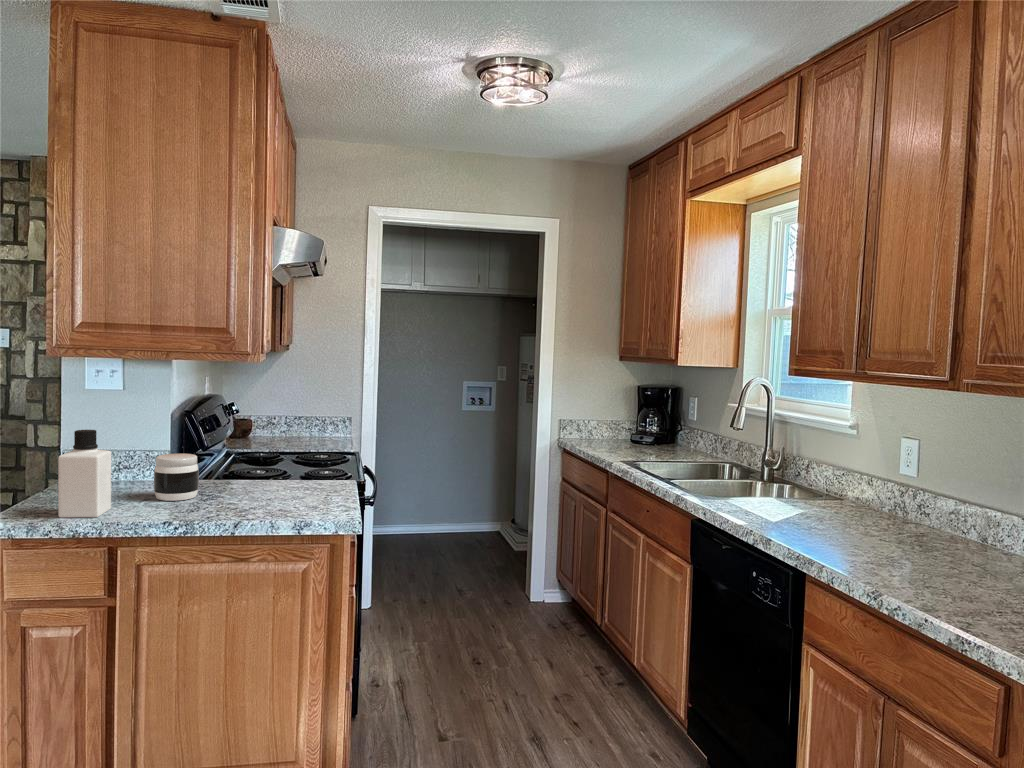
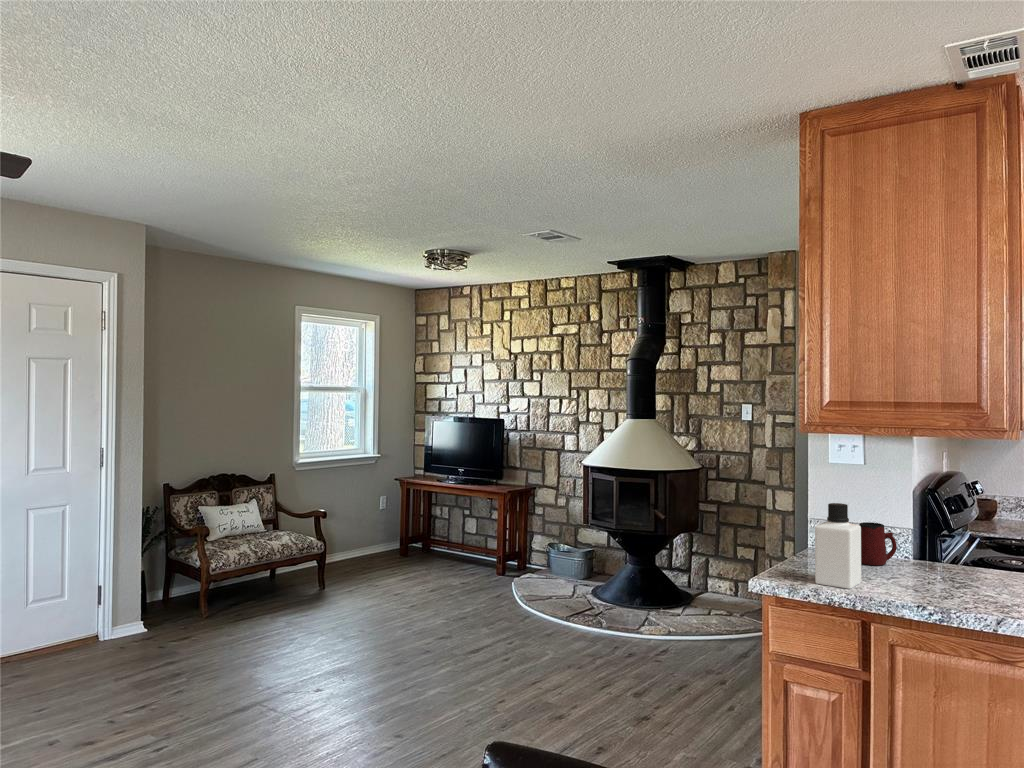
mug: none [112,447,152,490] -> present [859,522,897,565]
jar: present [154,453,199,501] -> none [901,534,949,584]

